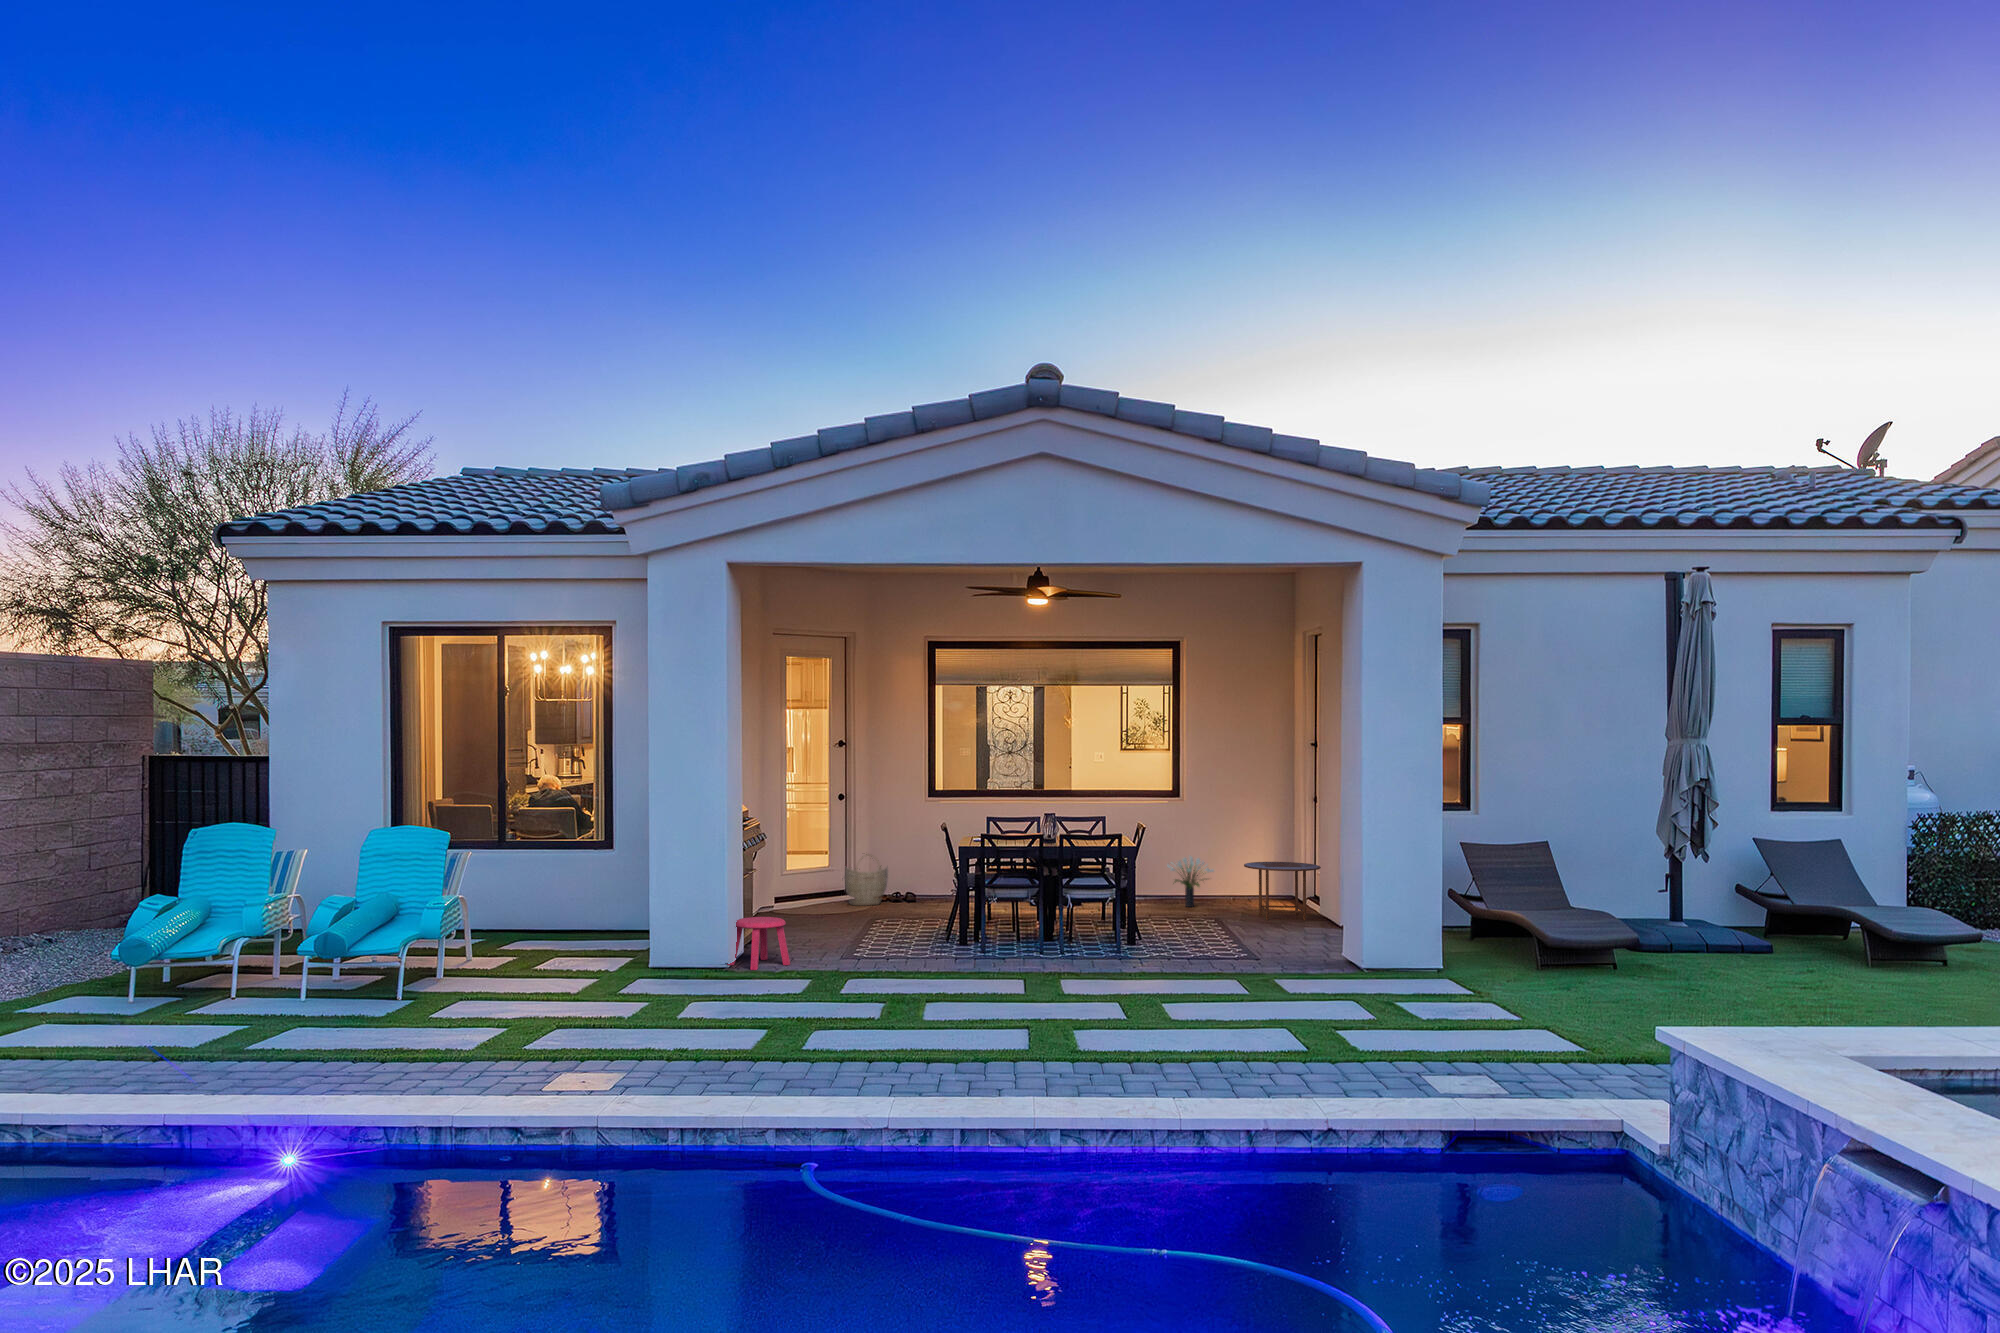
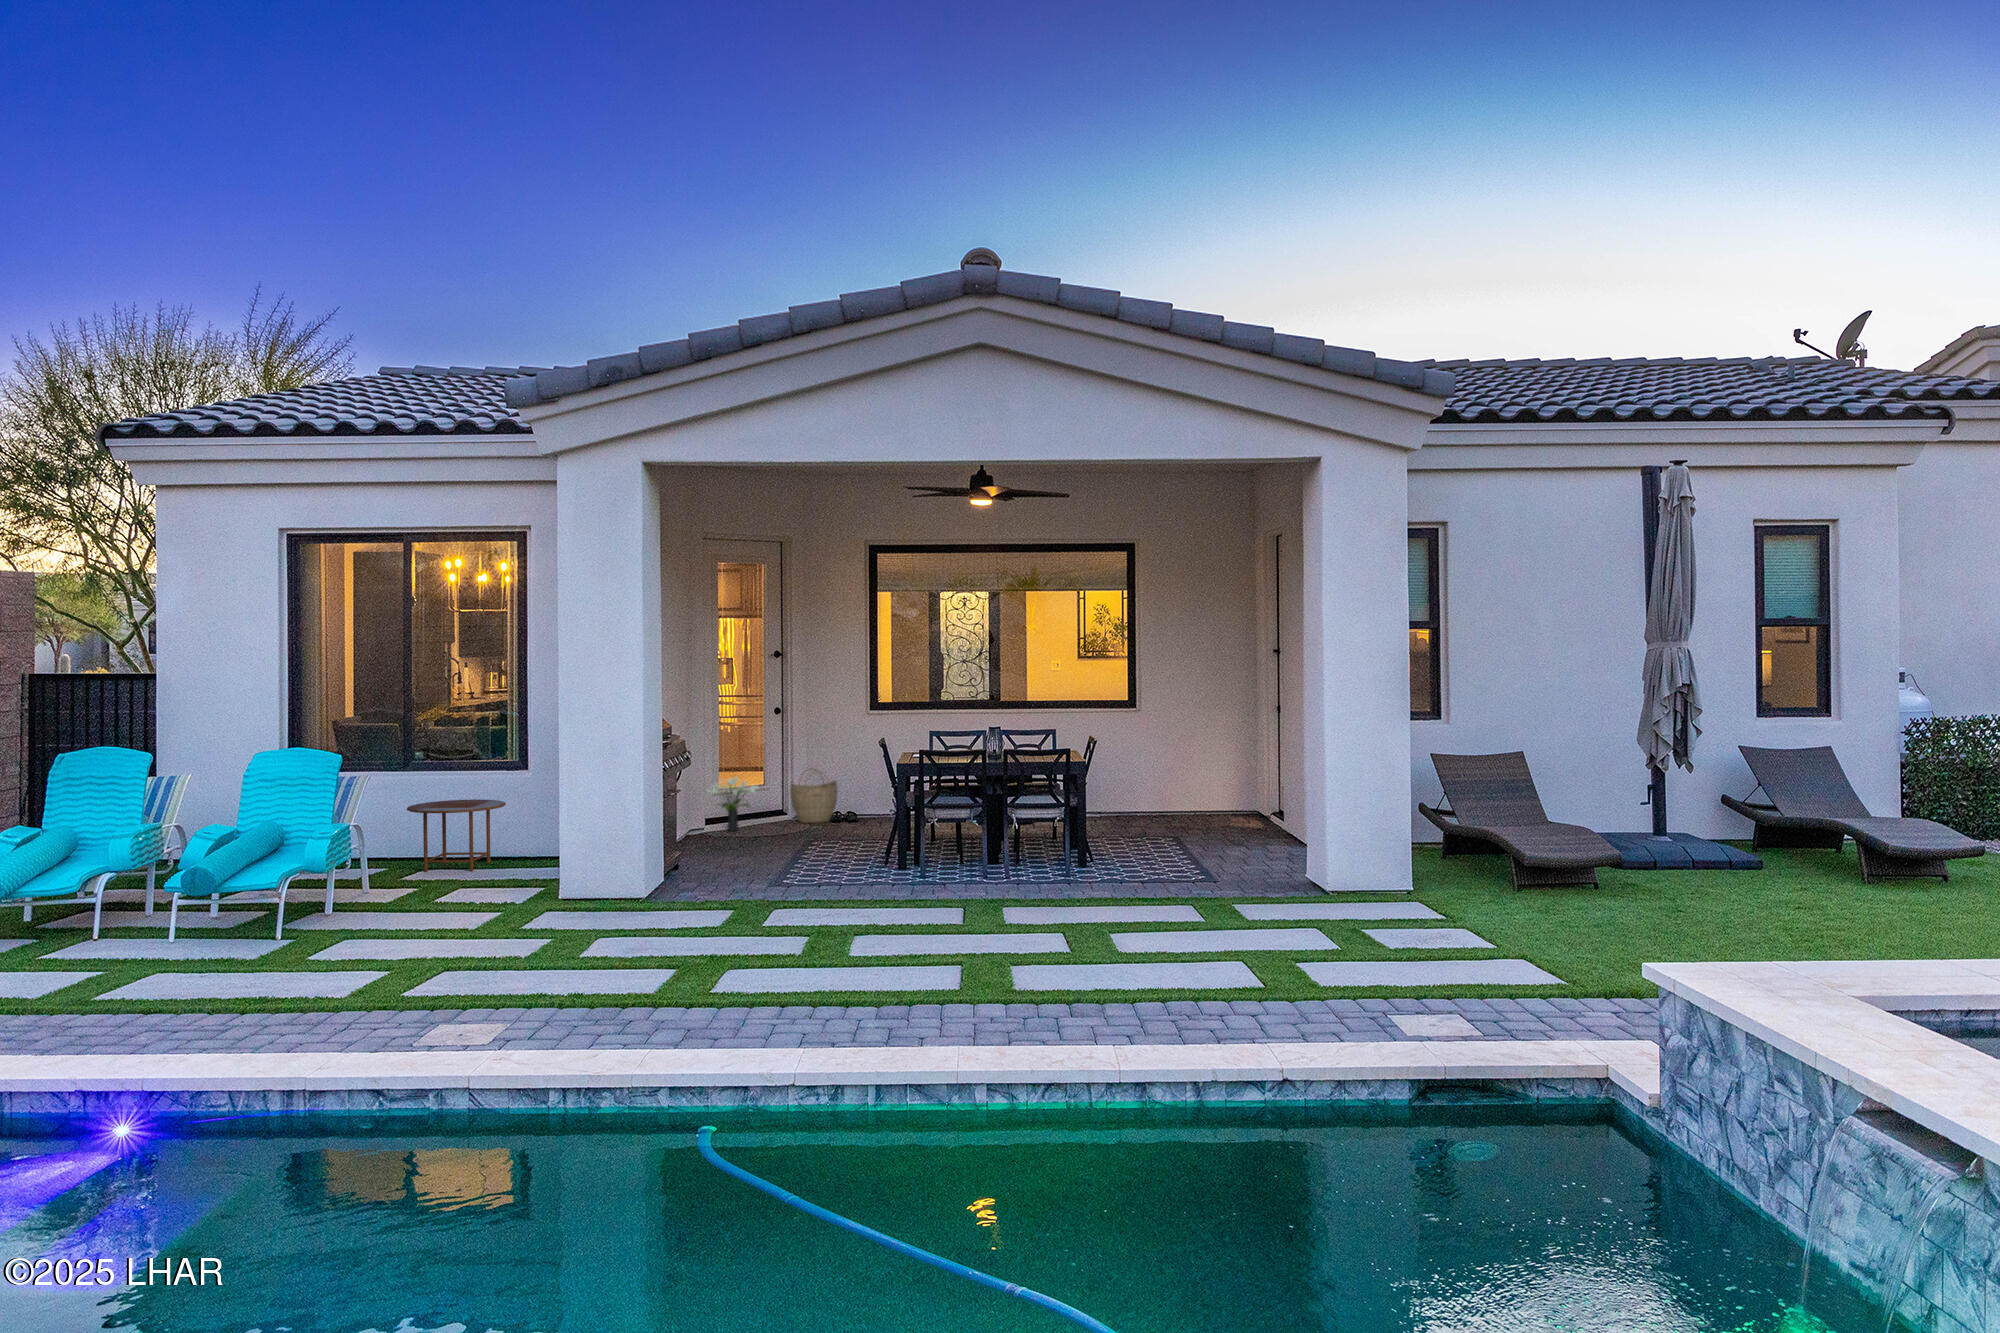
potted plant: present [1167,856,1214,907] -> present [706,777,758,831]
side table: present [1244,862,1321,920] -> present [407,799,506,872]
stool: present [728,917,790,970] -> none [658,840,725,897]

